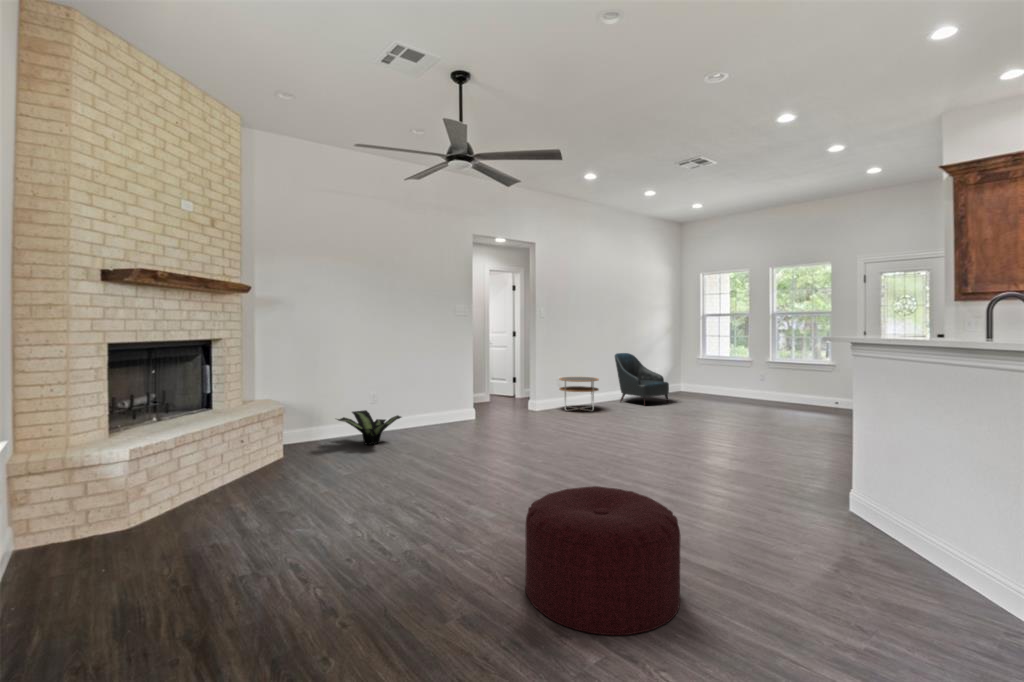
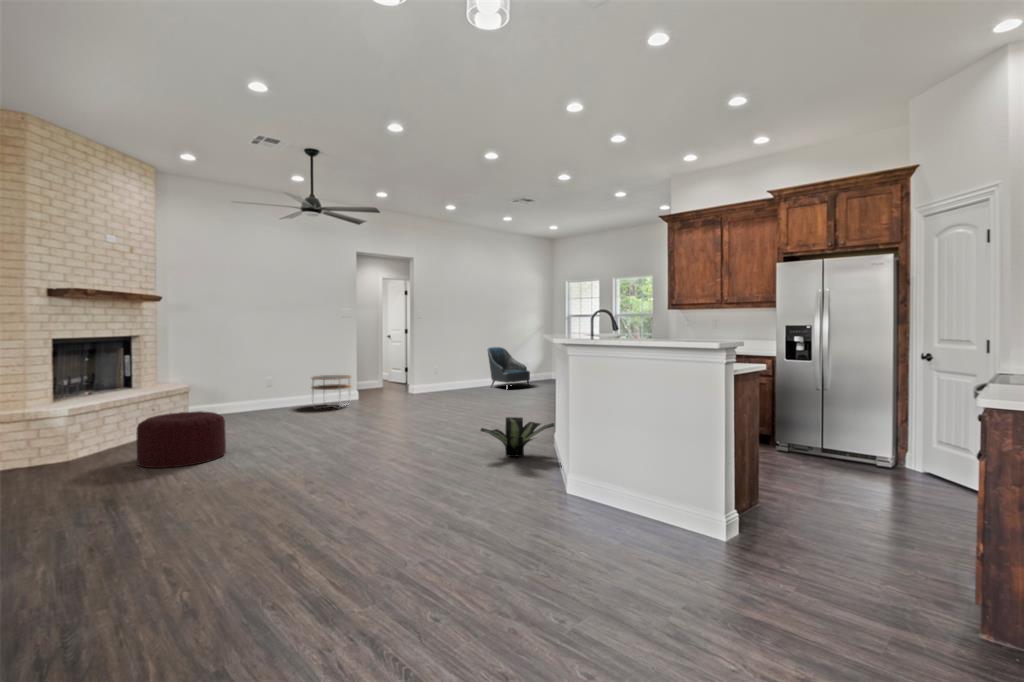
side table: present [559,377,599,411] -> present [312,375,351,409]
potted plant: present [337,410,401,445] -> present [480,417,555,458]
ottoman: present [525,486,681,635] -> present [137,411,226,468]

